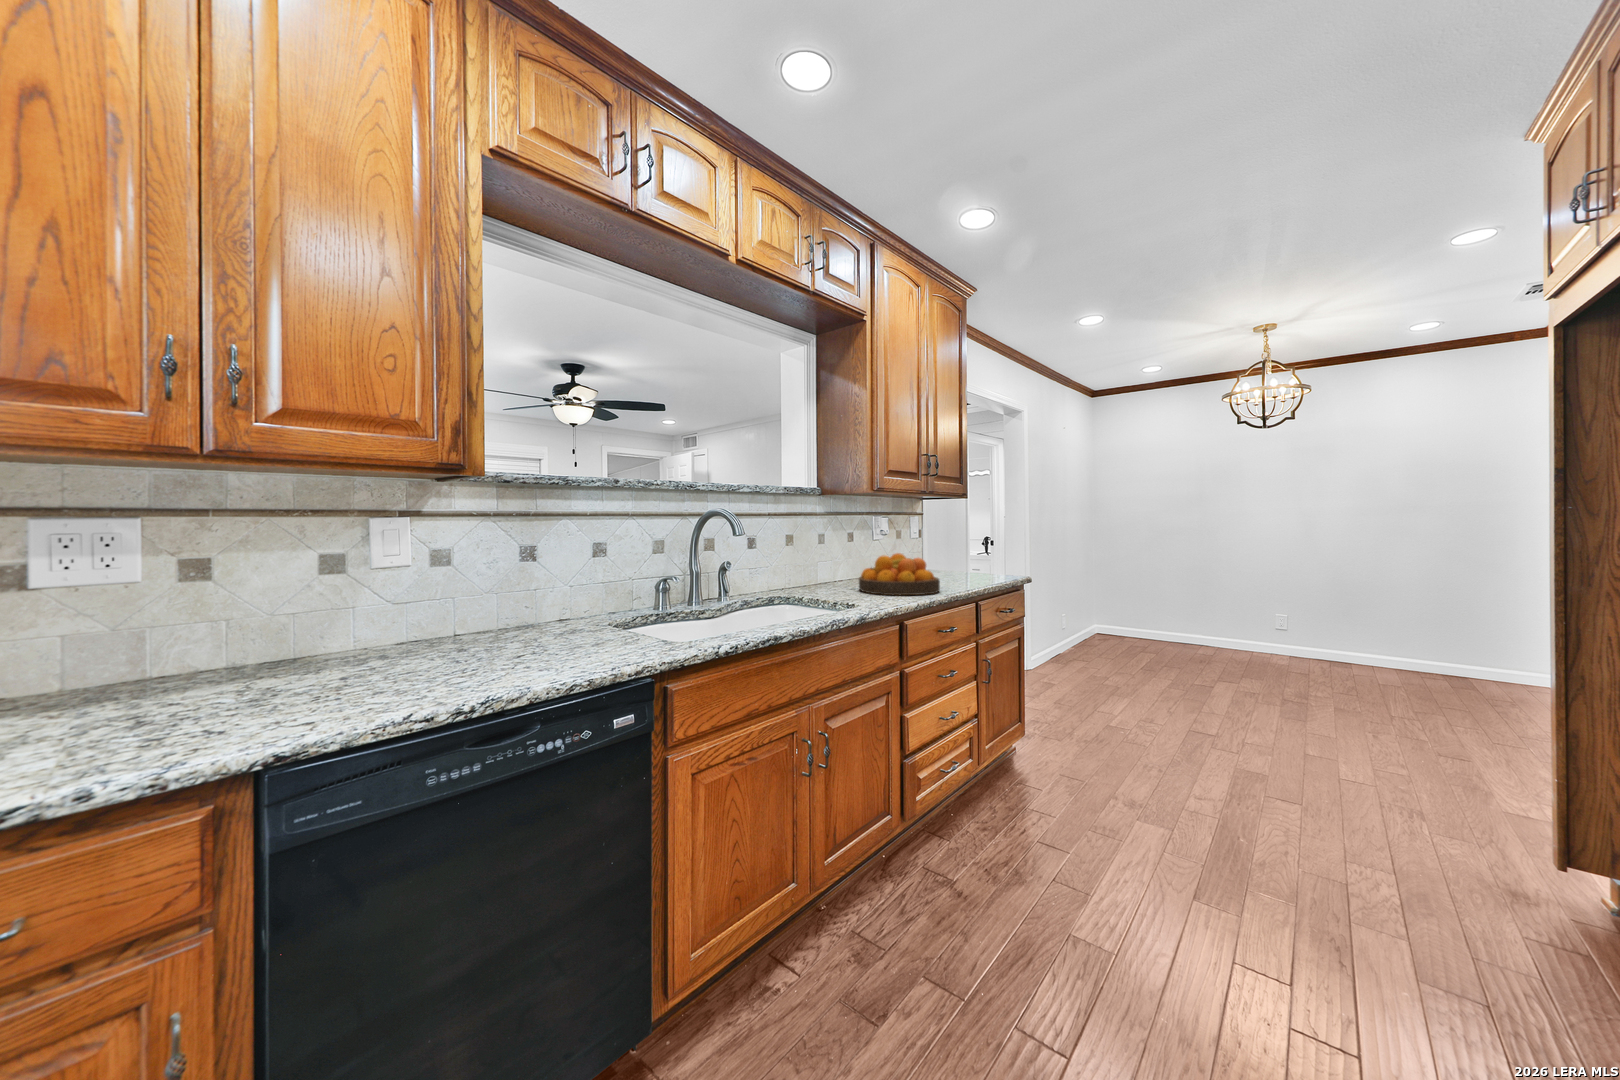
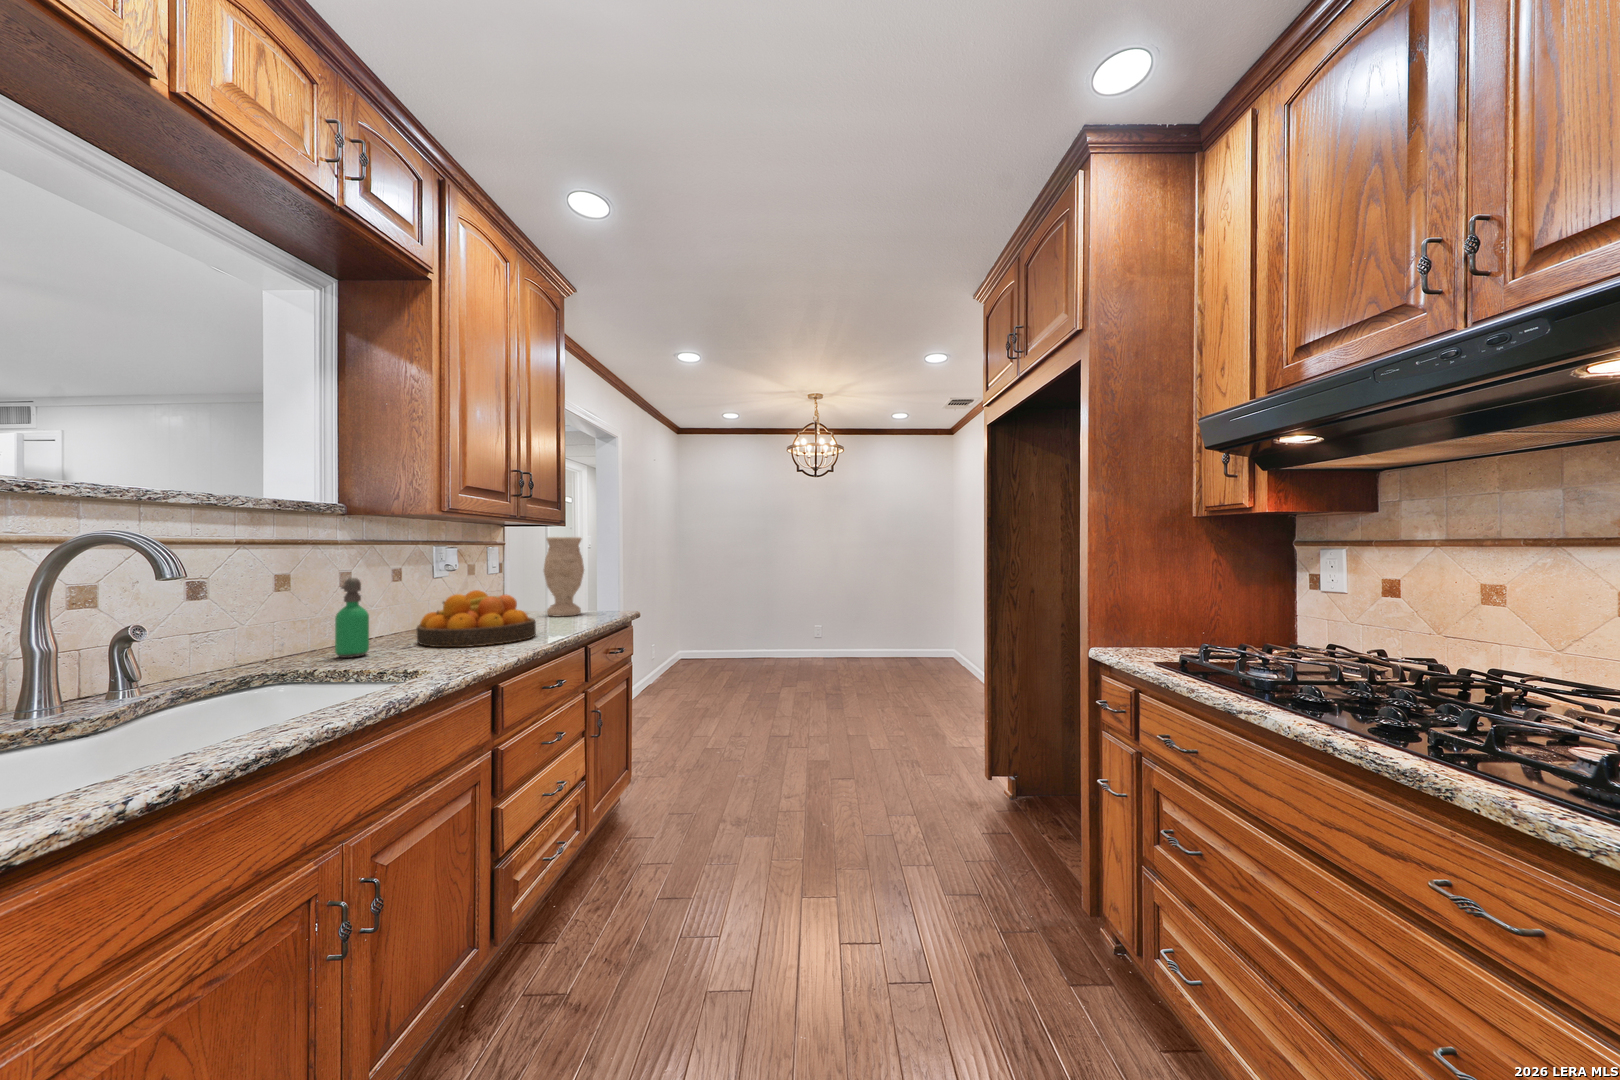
vase: none [952,511,986,579] -> present [543,537,584,616]
soap dispenser: none [811,541,830,595] -> present [335,578,369,658]

